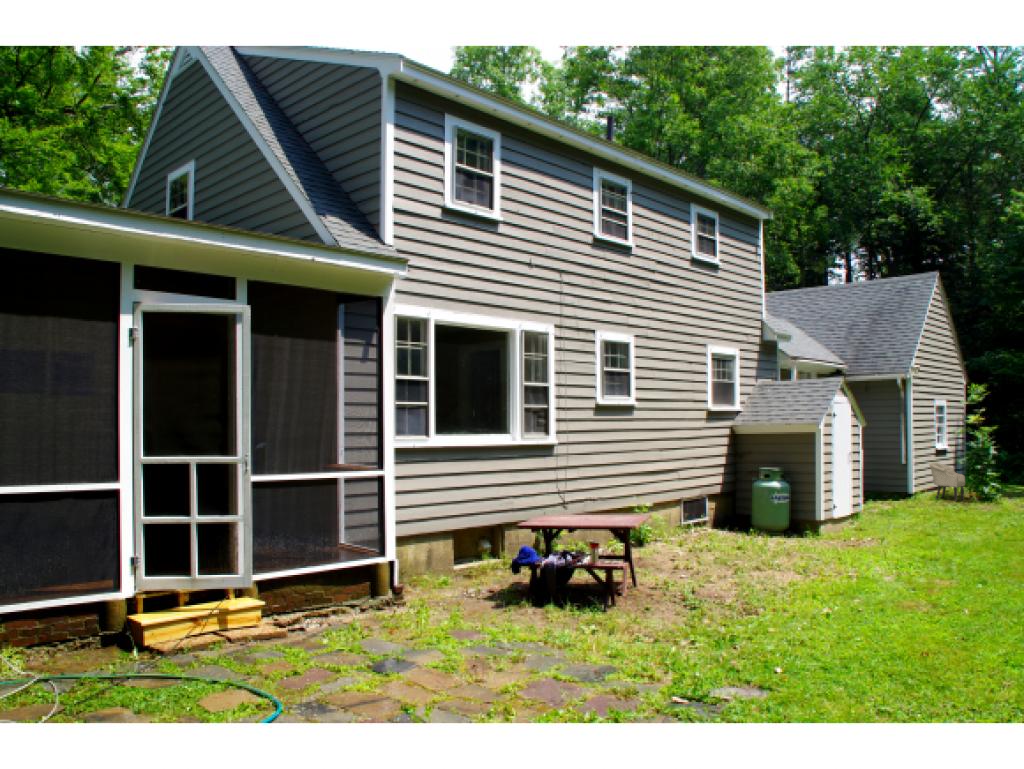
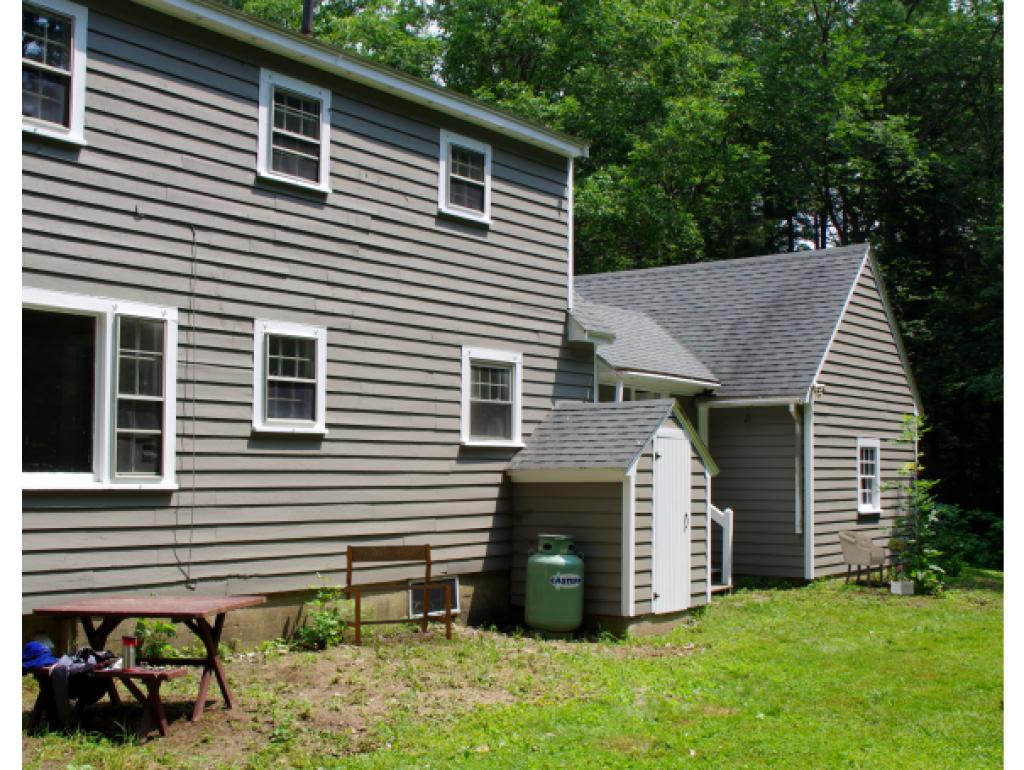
potted tree: none [973,468,995,508] -> present [887,537,914,595]
bench: none [644,476,720,544] -> present [343,544,452,645]

